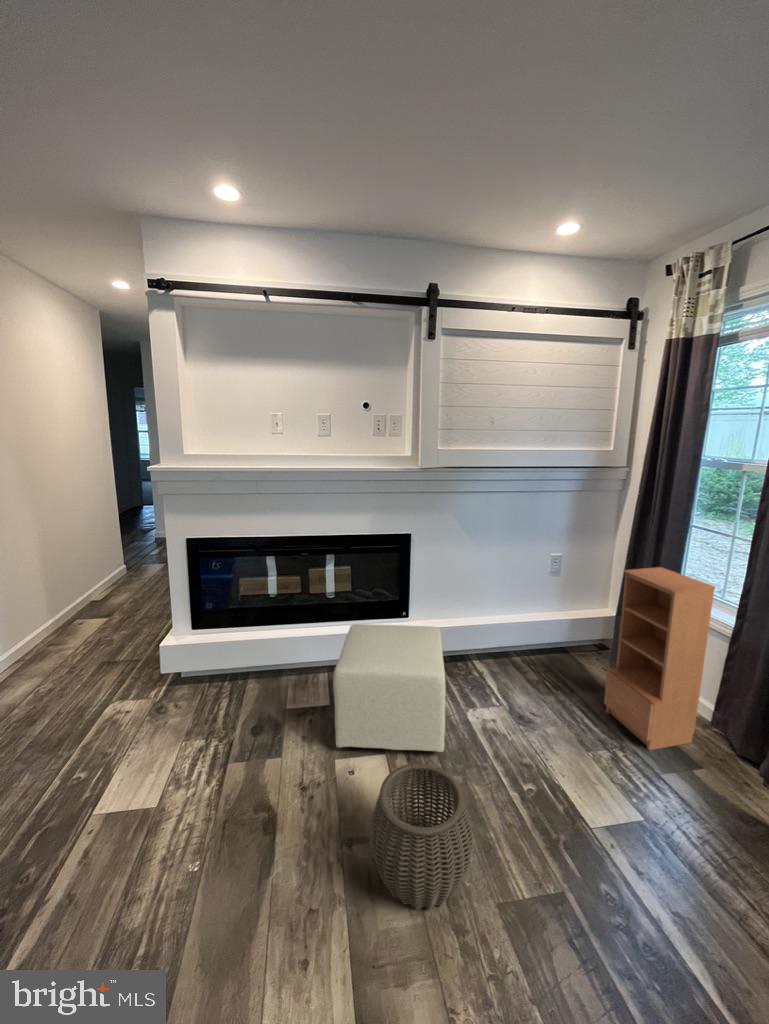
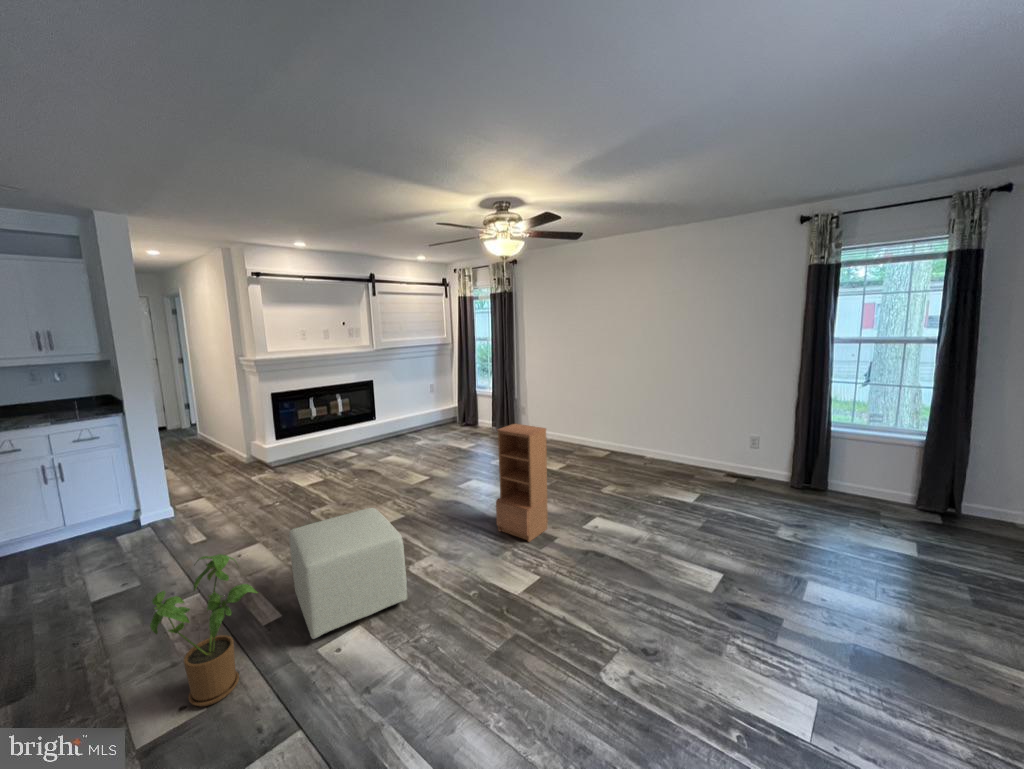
house plant: none [207,627,284,765] -> present [150,554,258,706]
woven basket: present [371,763,473,909] -> none [387,595,466,697]

